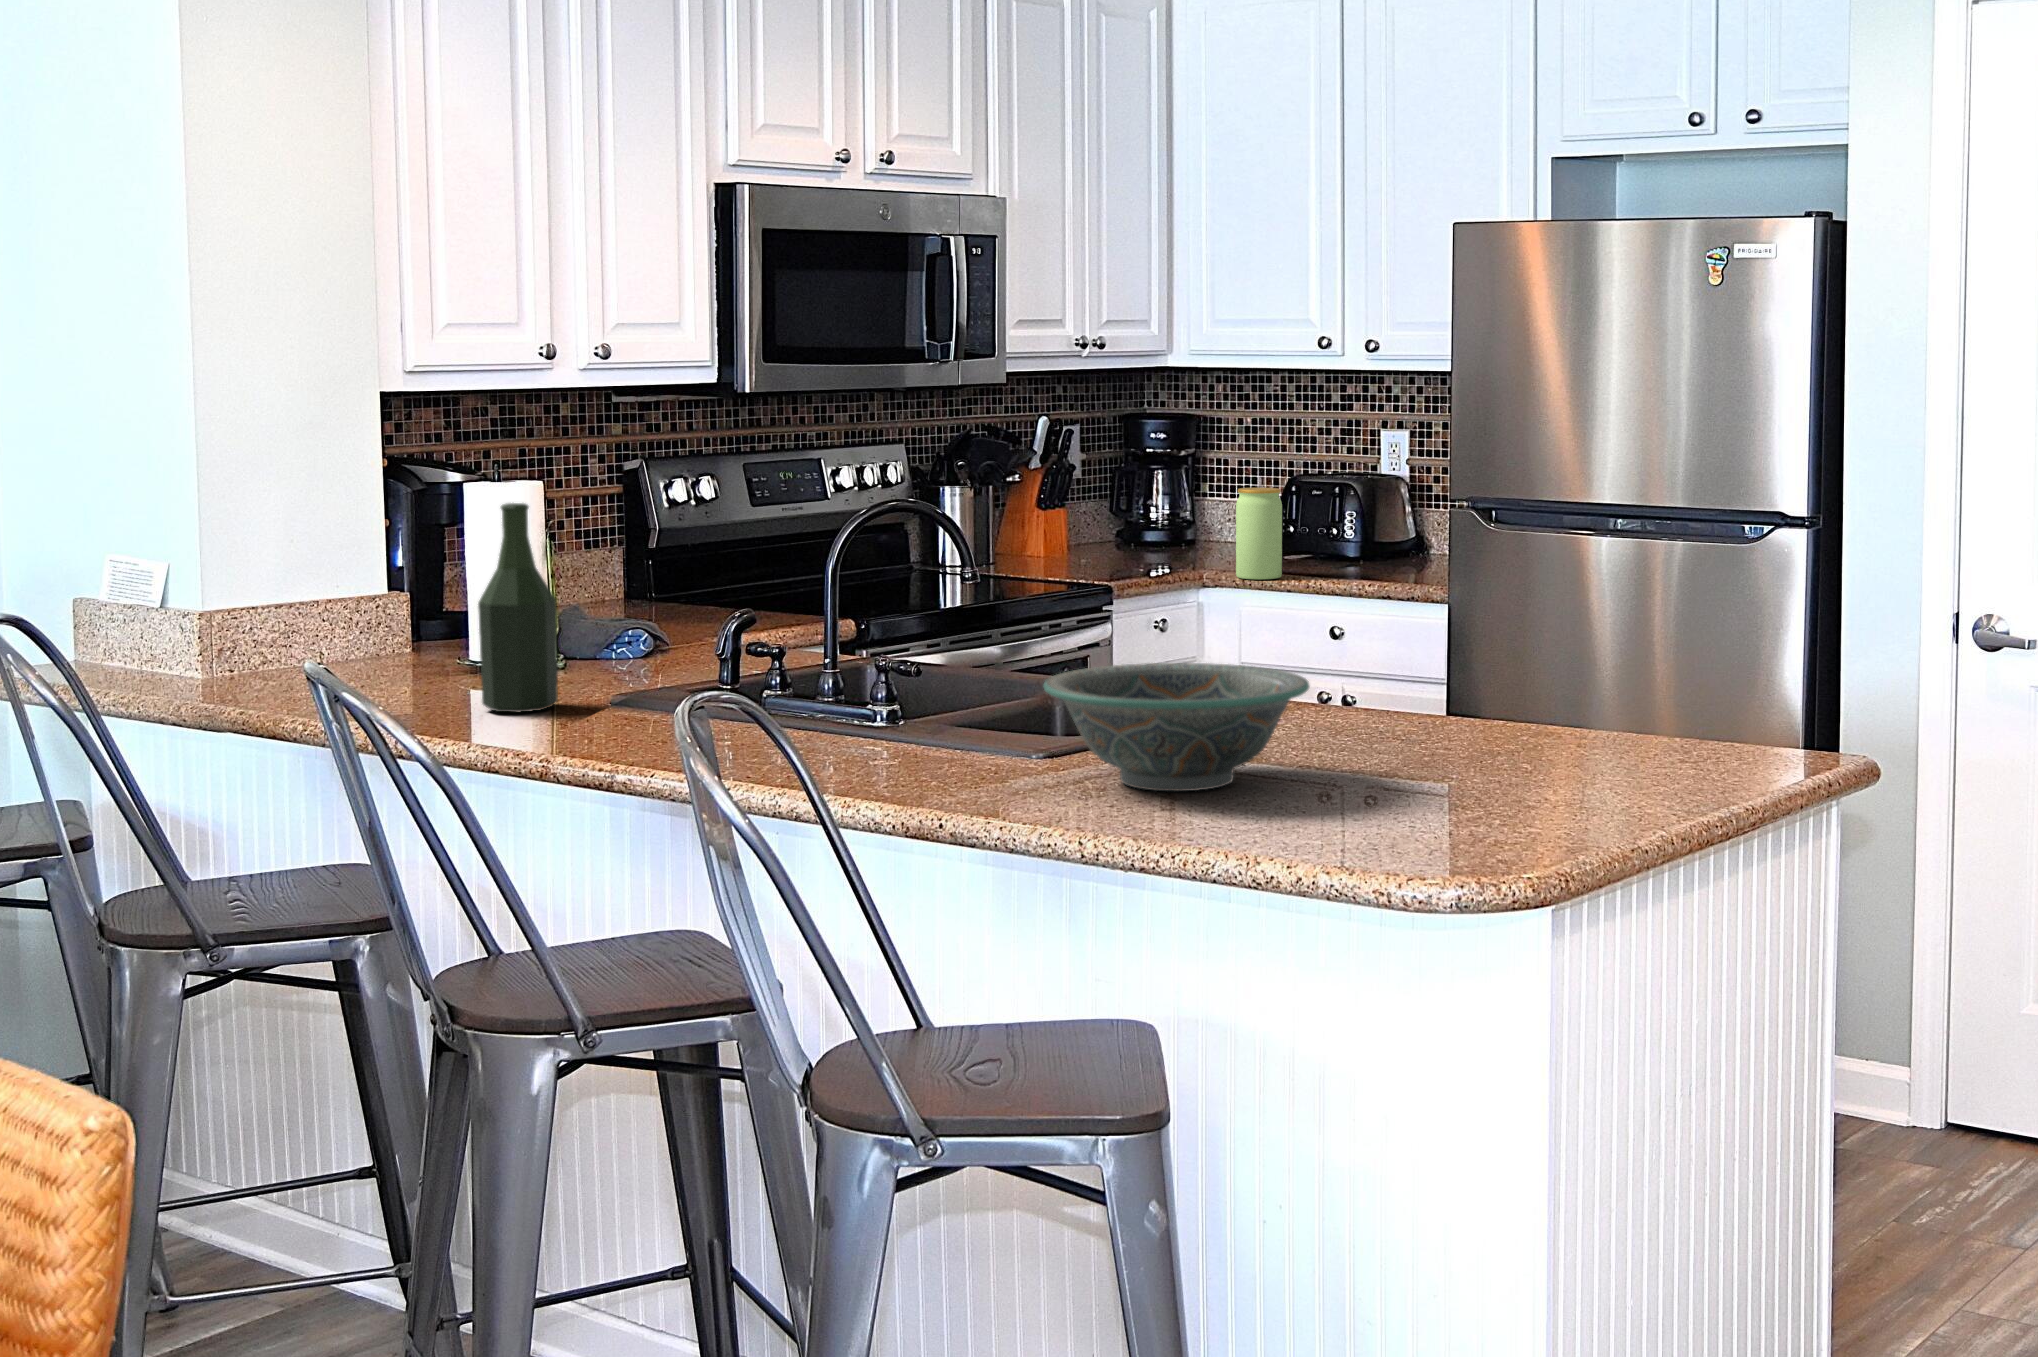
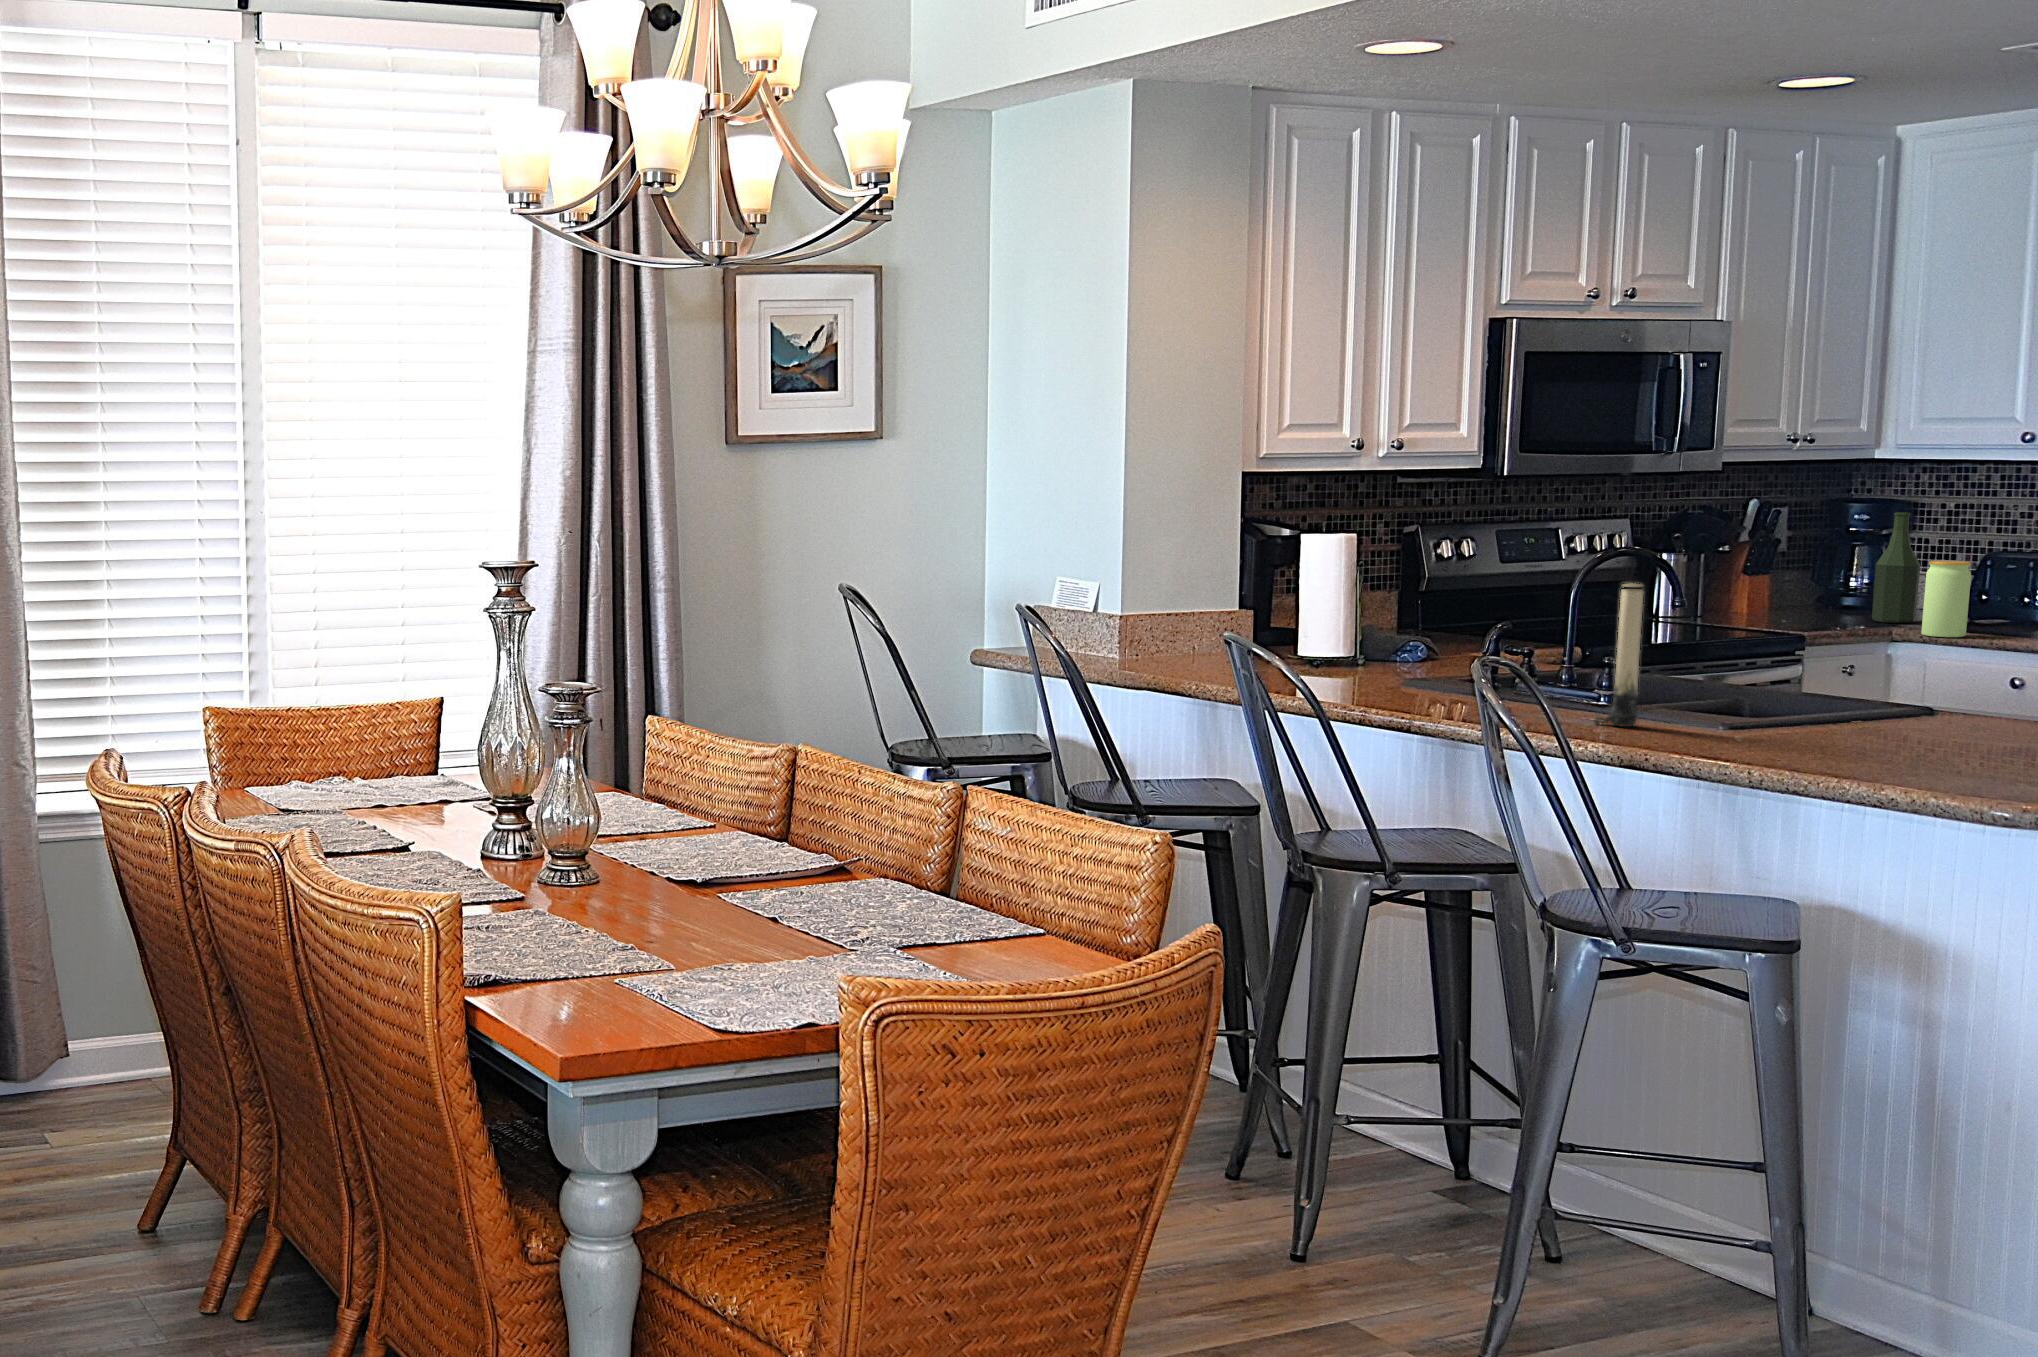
bottle: present [478,503,558,712] -> present [1872,512,1920,623]
candle: none [865,549,926,763] -> present [1594,584,1644,727]
decorative bowl: present [1044,663,1309,791] -> none [1730,670,1939,755]

